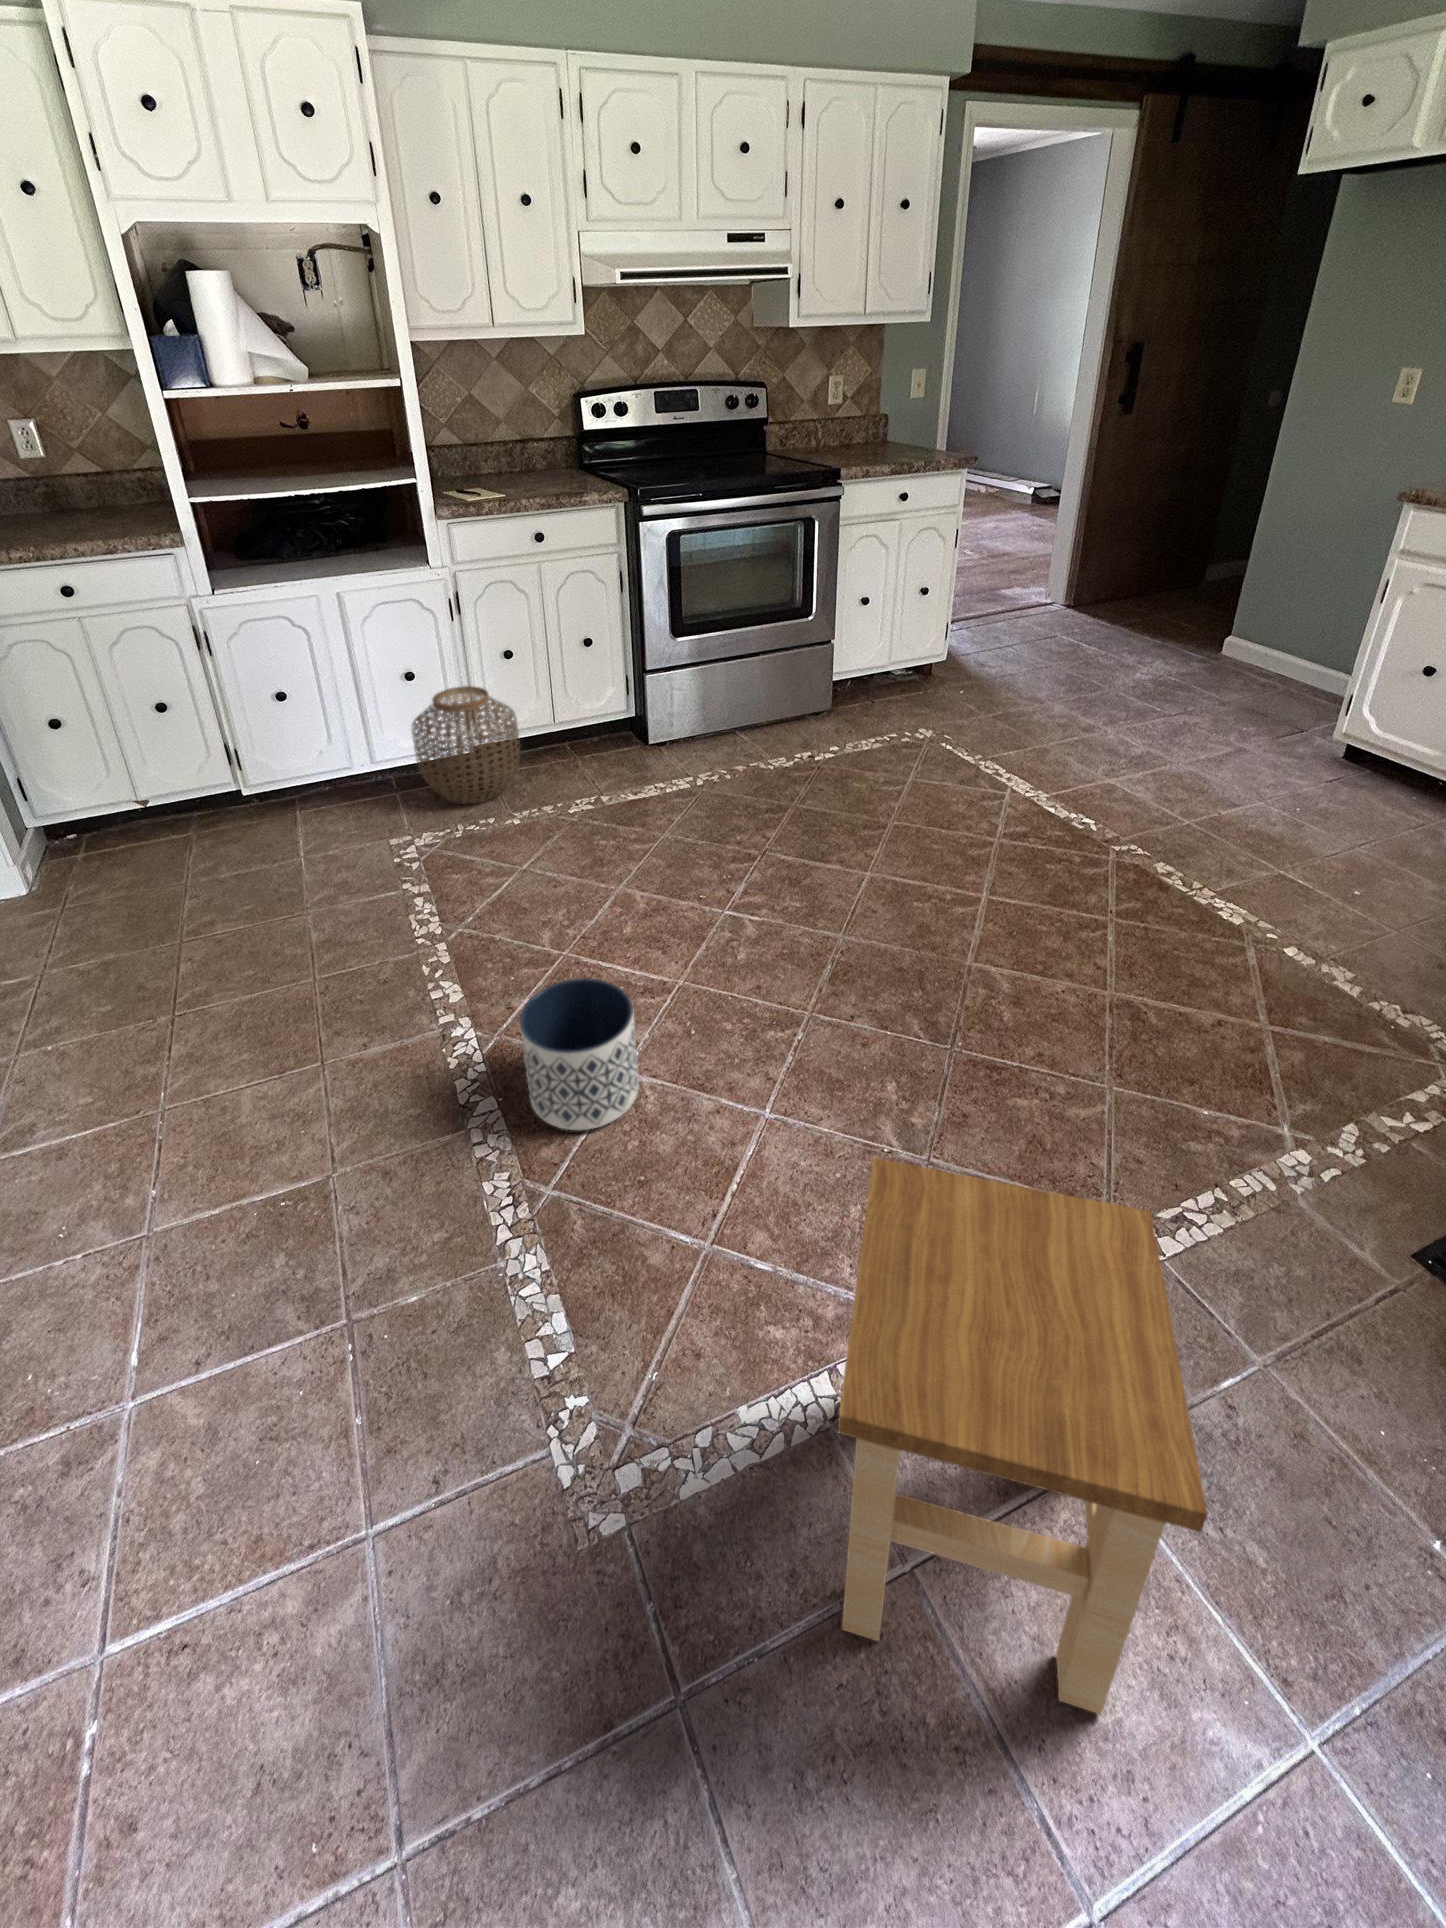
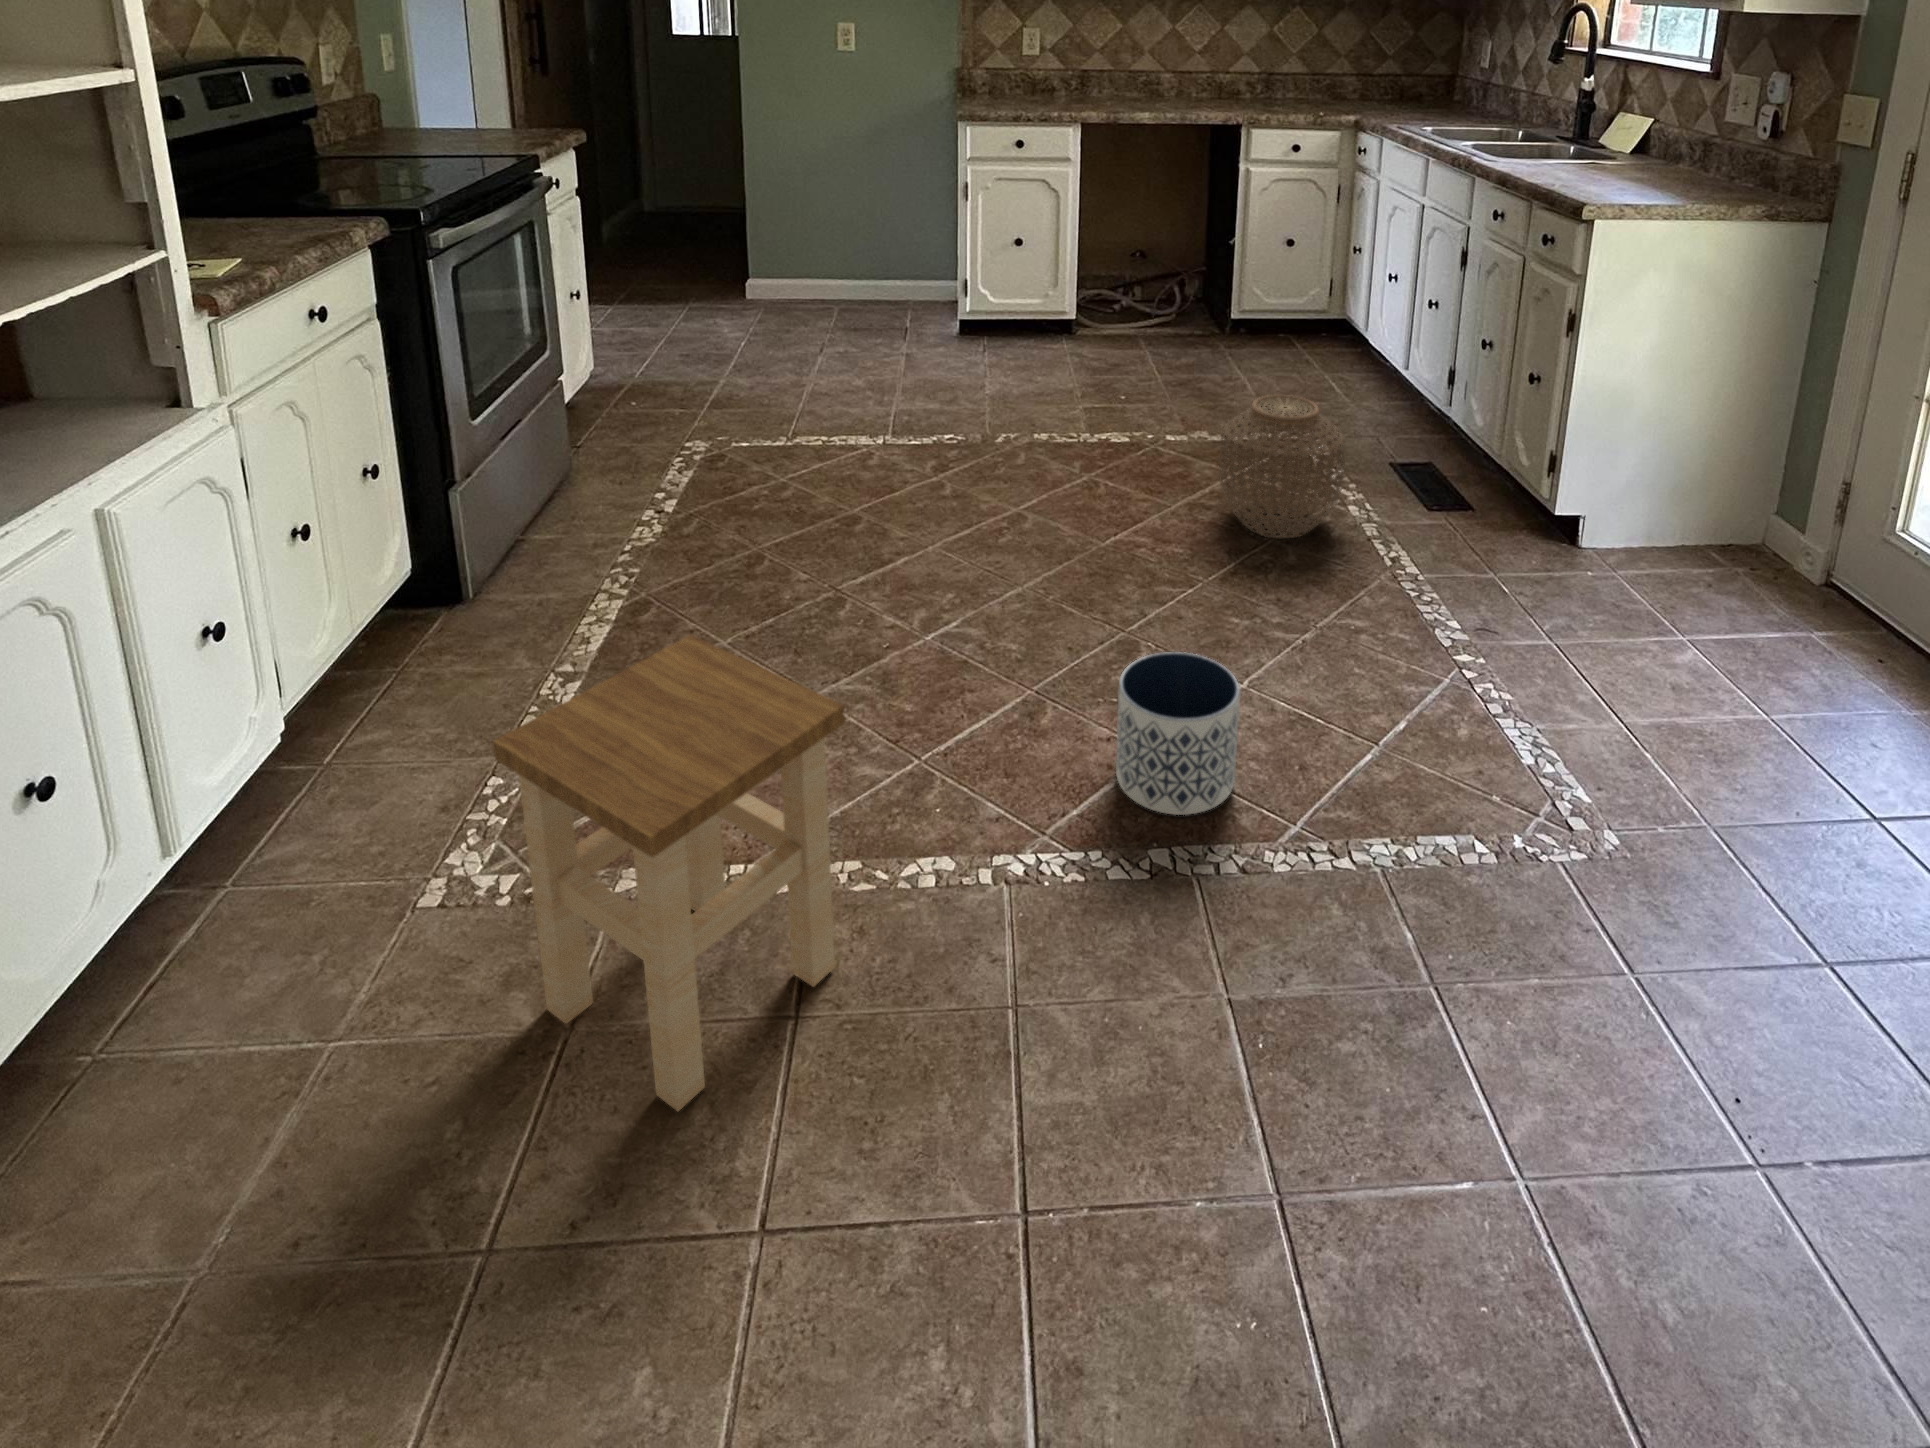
woven basket: present [412,686,520,804] -> present [1219,395,1346,538]
stool: present [838,1158,1207,1714] -> present [493,635,845,1111]

